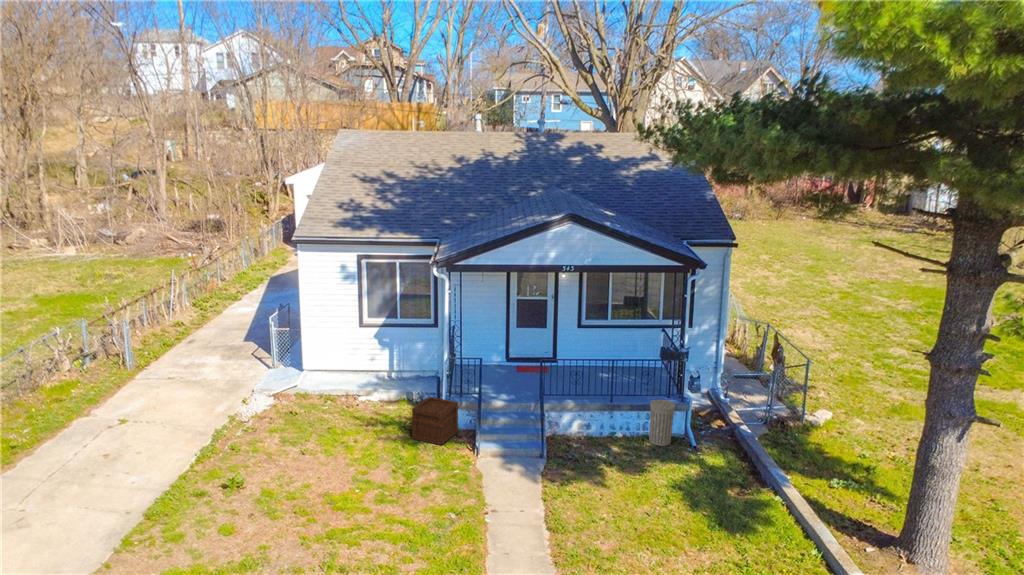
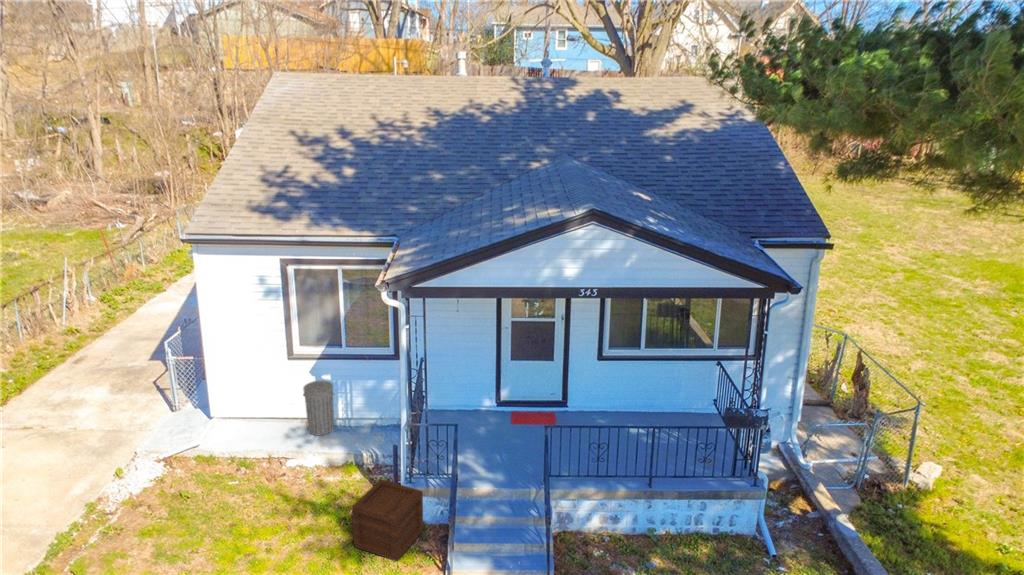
trash can: present [649,399,675,446] -> present [303,381,334,435]

